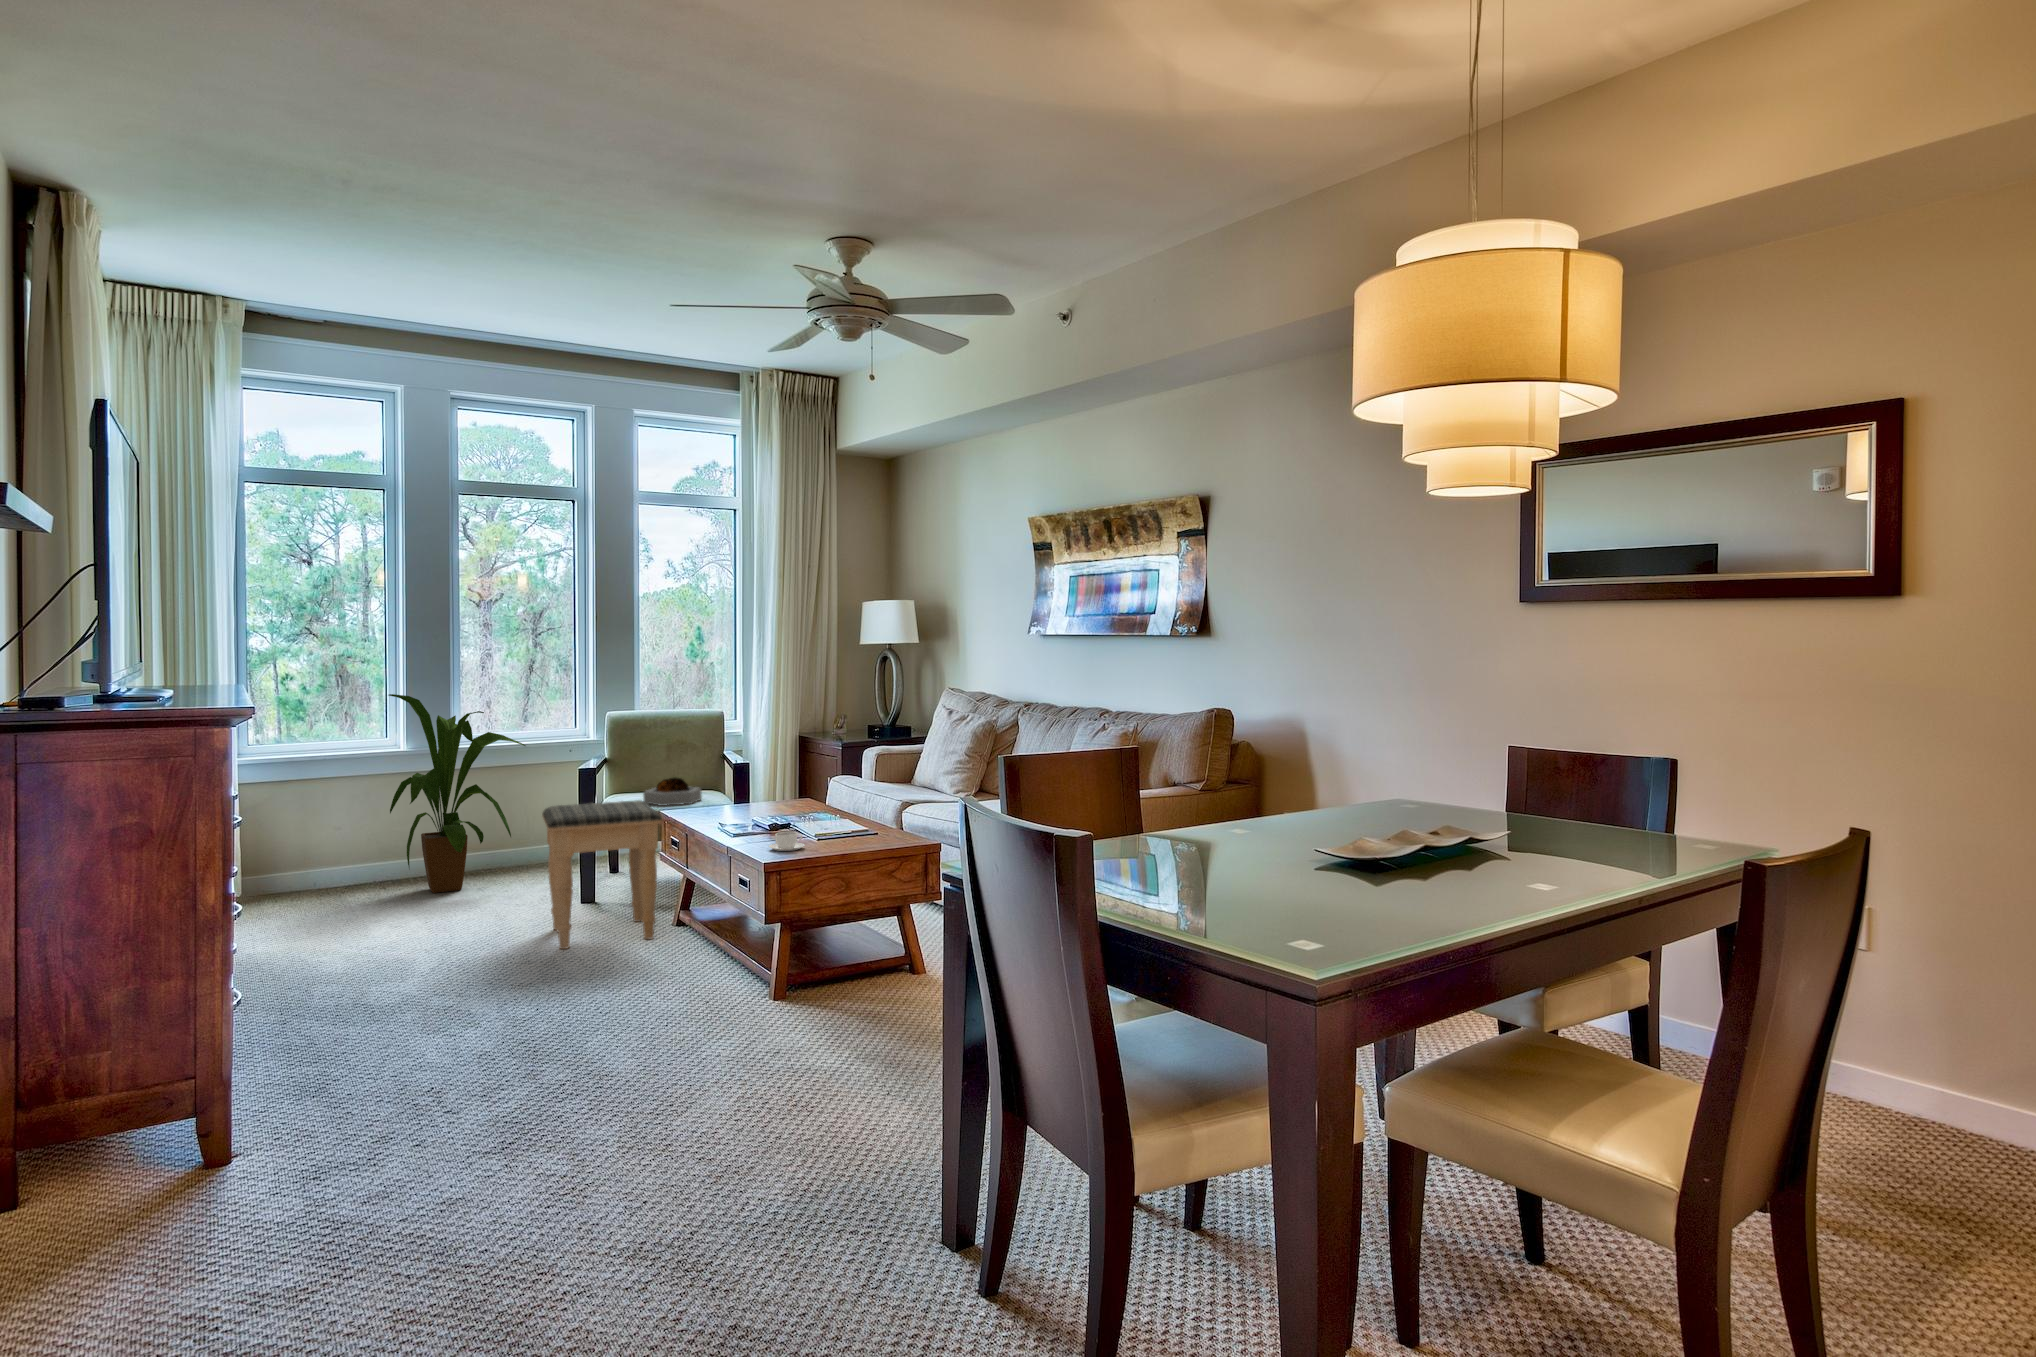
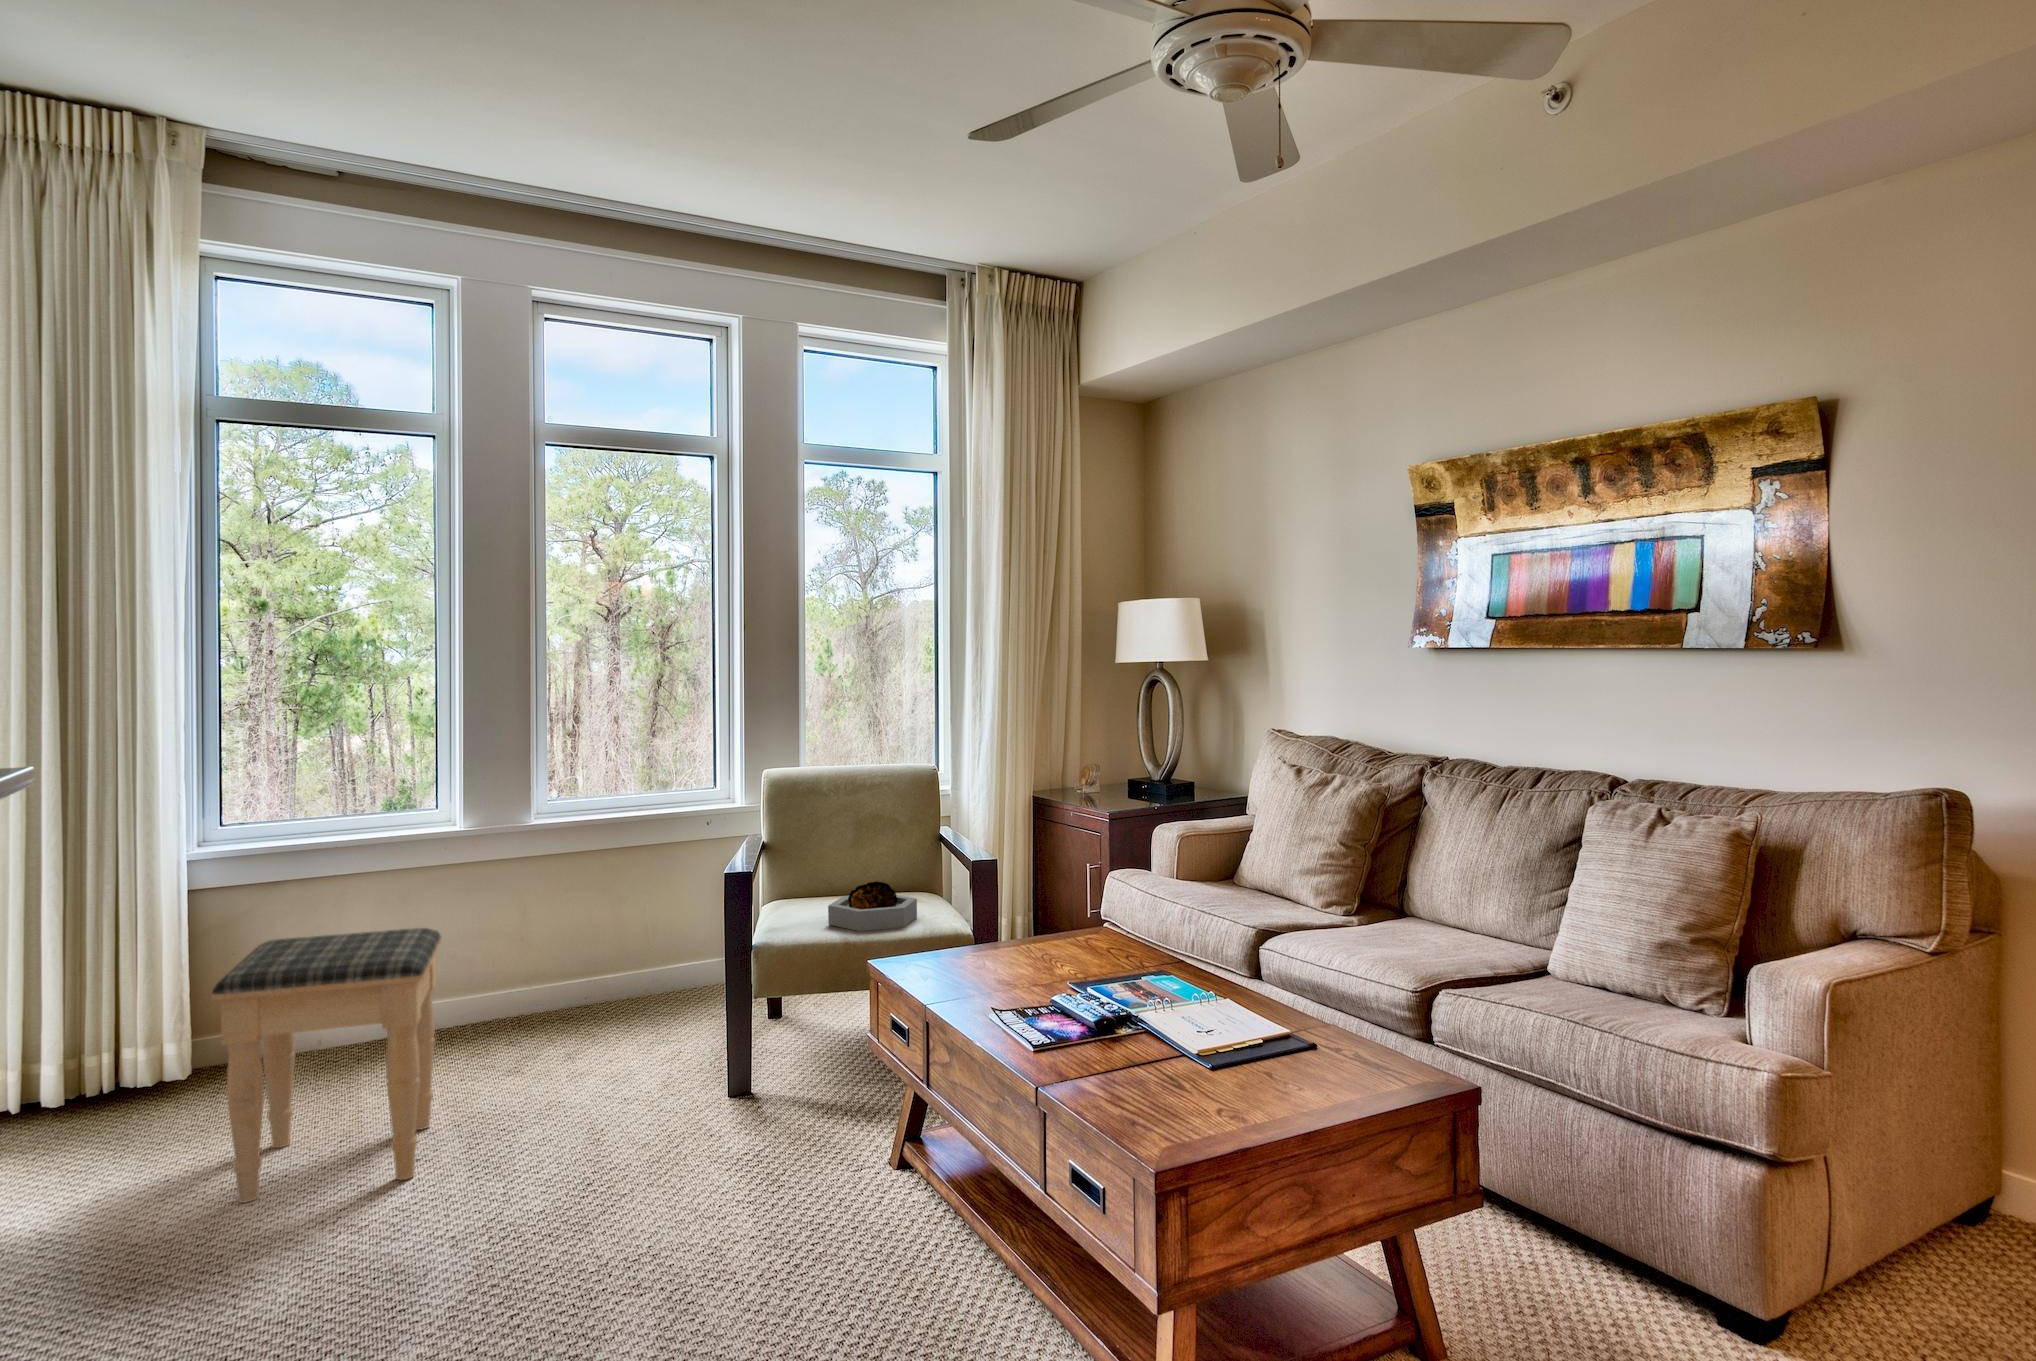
house plant: present [389,694,526,893] -> none [440,749,648,1053]
footstool: present [542,800,662,949] -> present [212,928,442,1203]
coffee cup: present [769,832,805,851] -> none [1115,1043,1187,1090]

